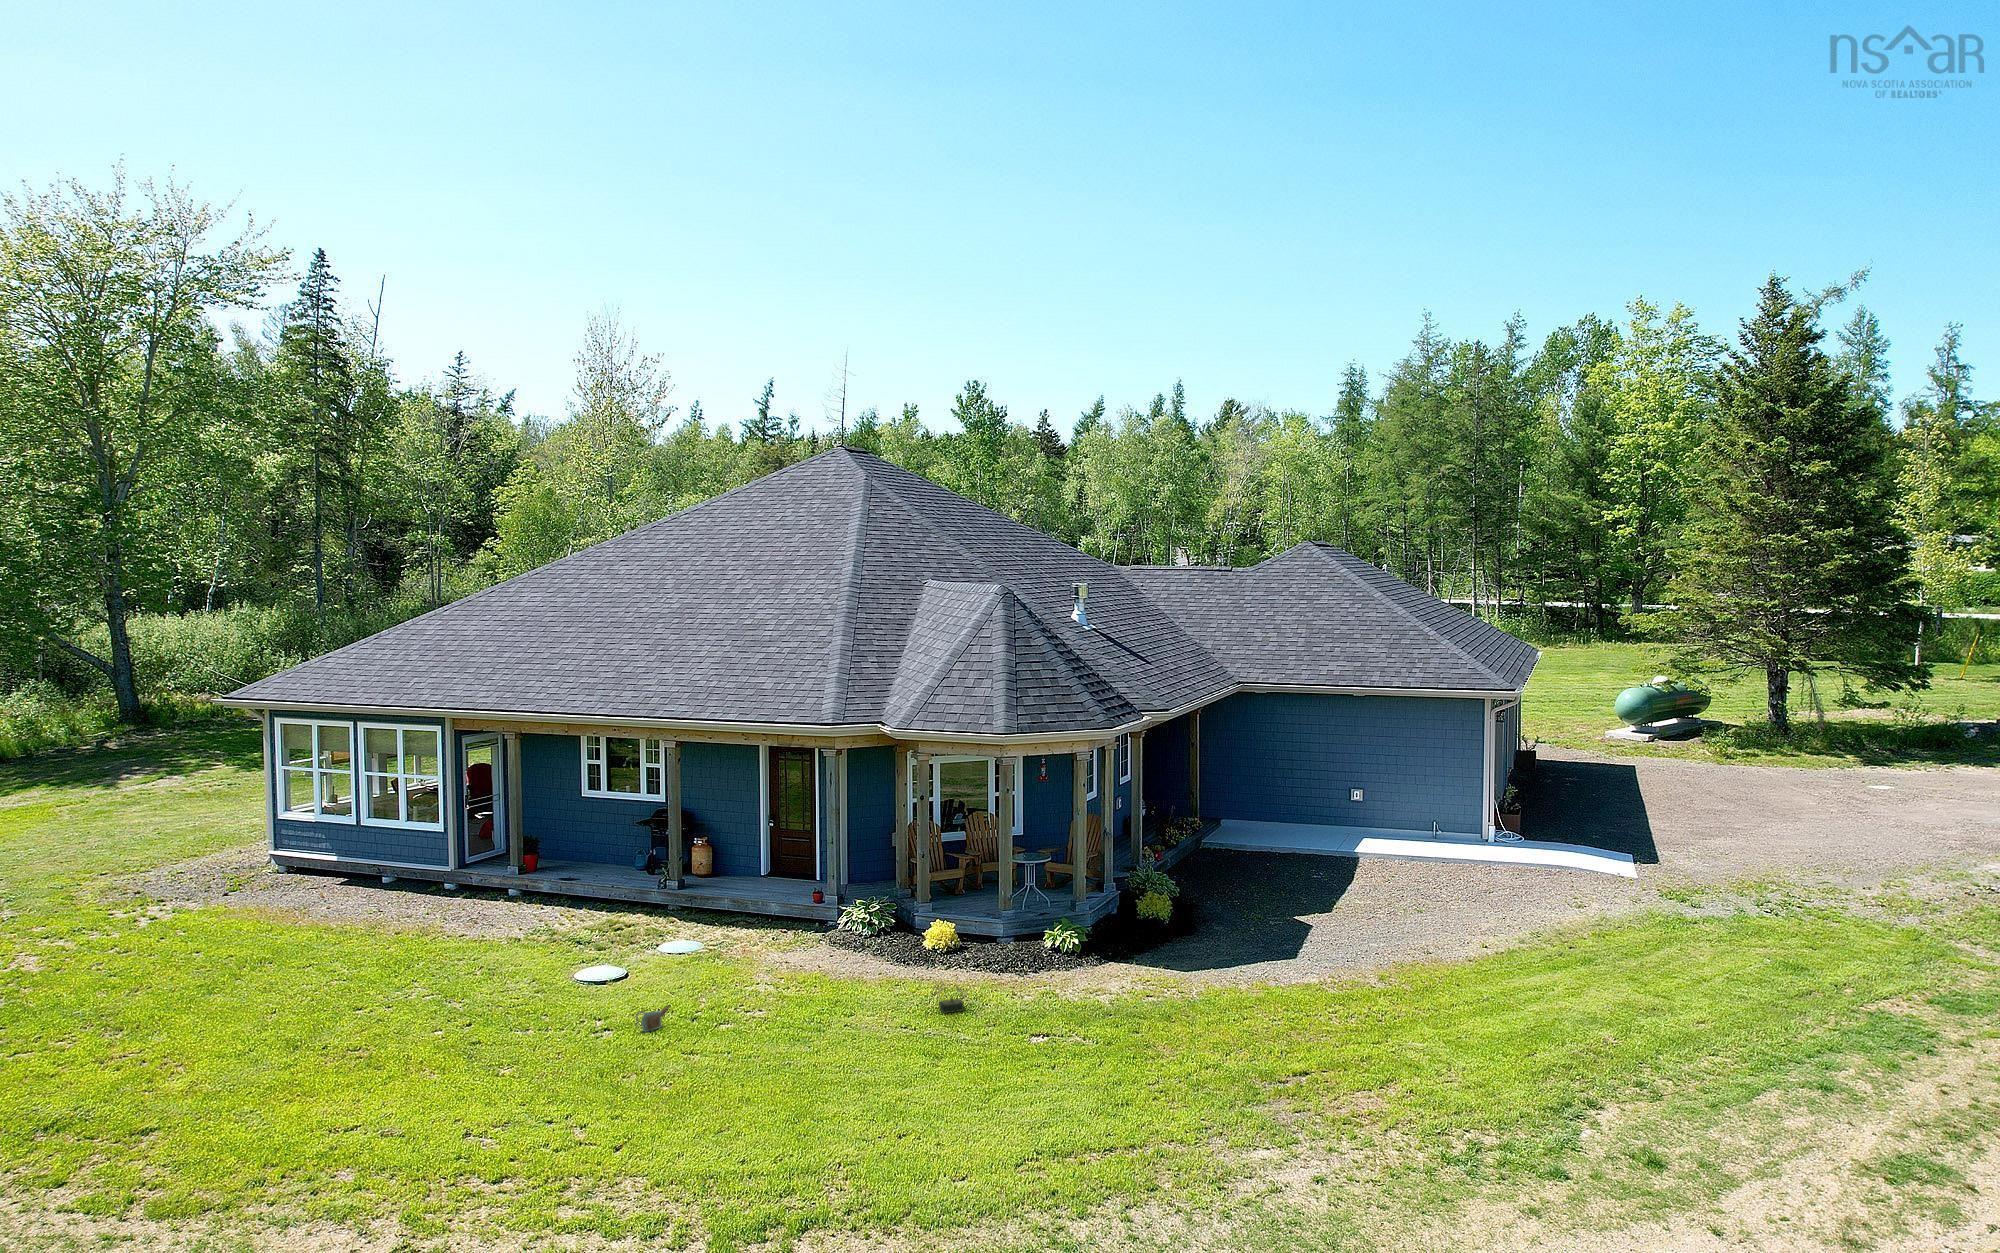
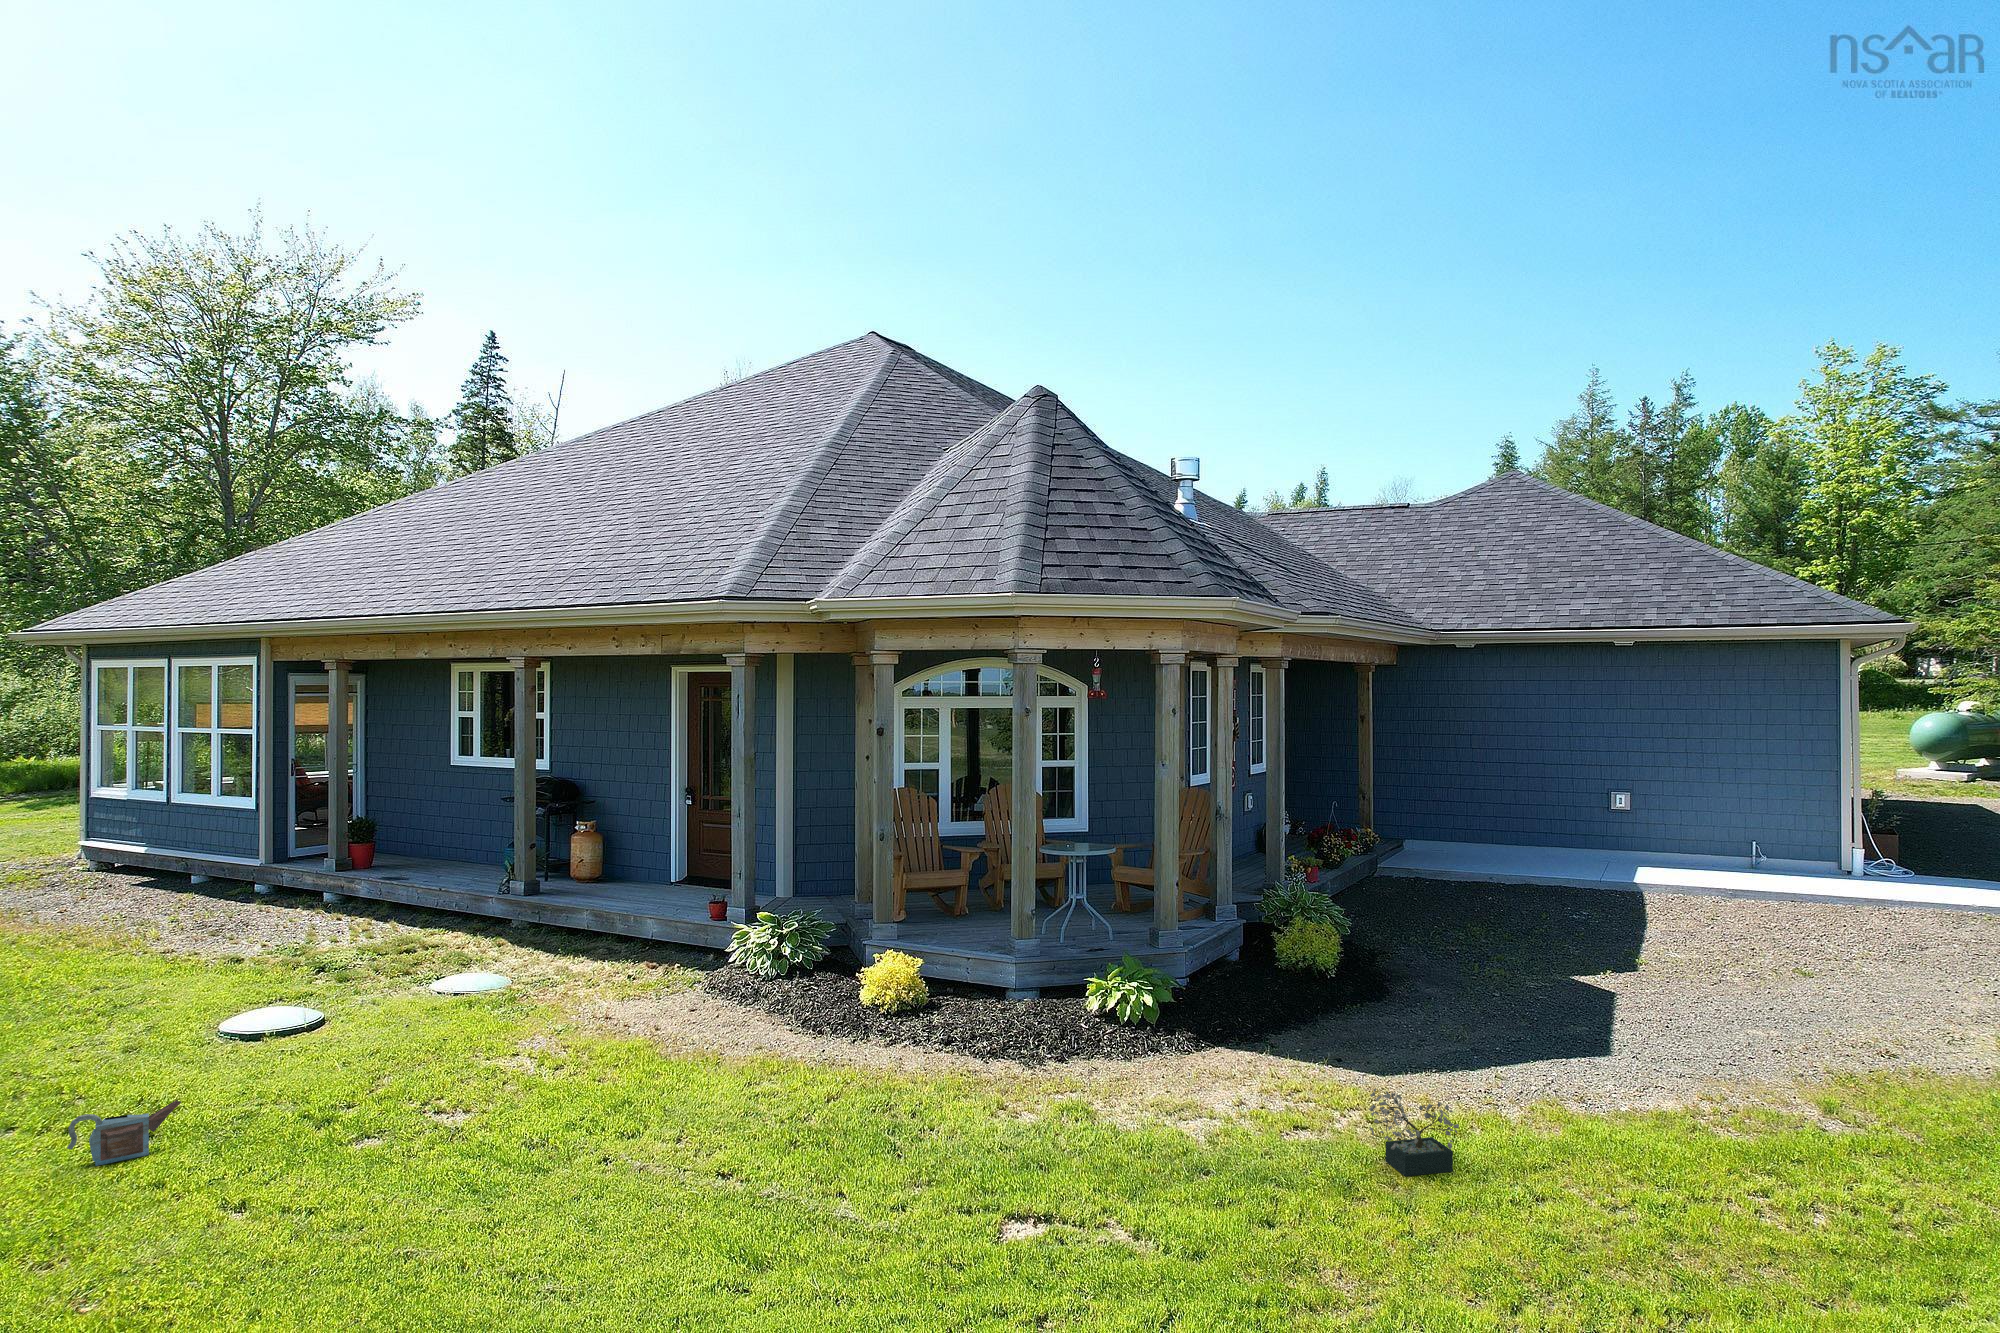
decorative plant: present [935,982,964,1014] -> present [1369,1088,1459,1176]

